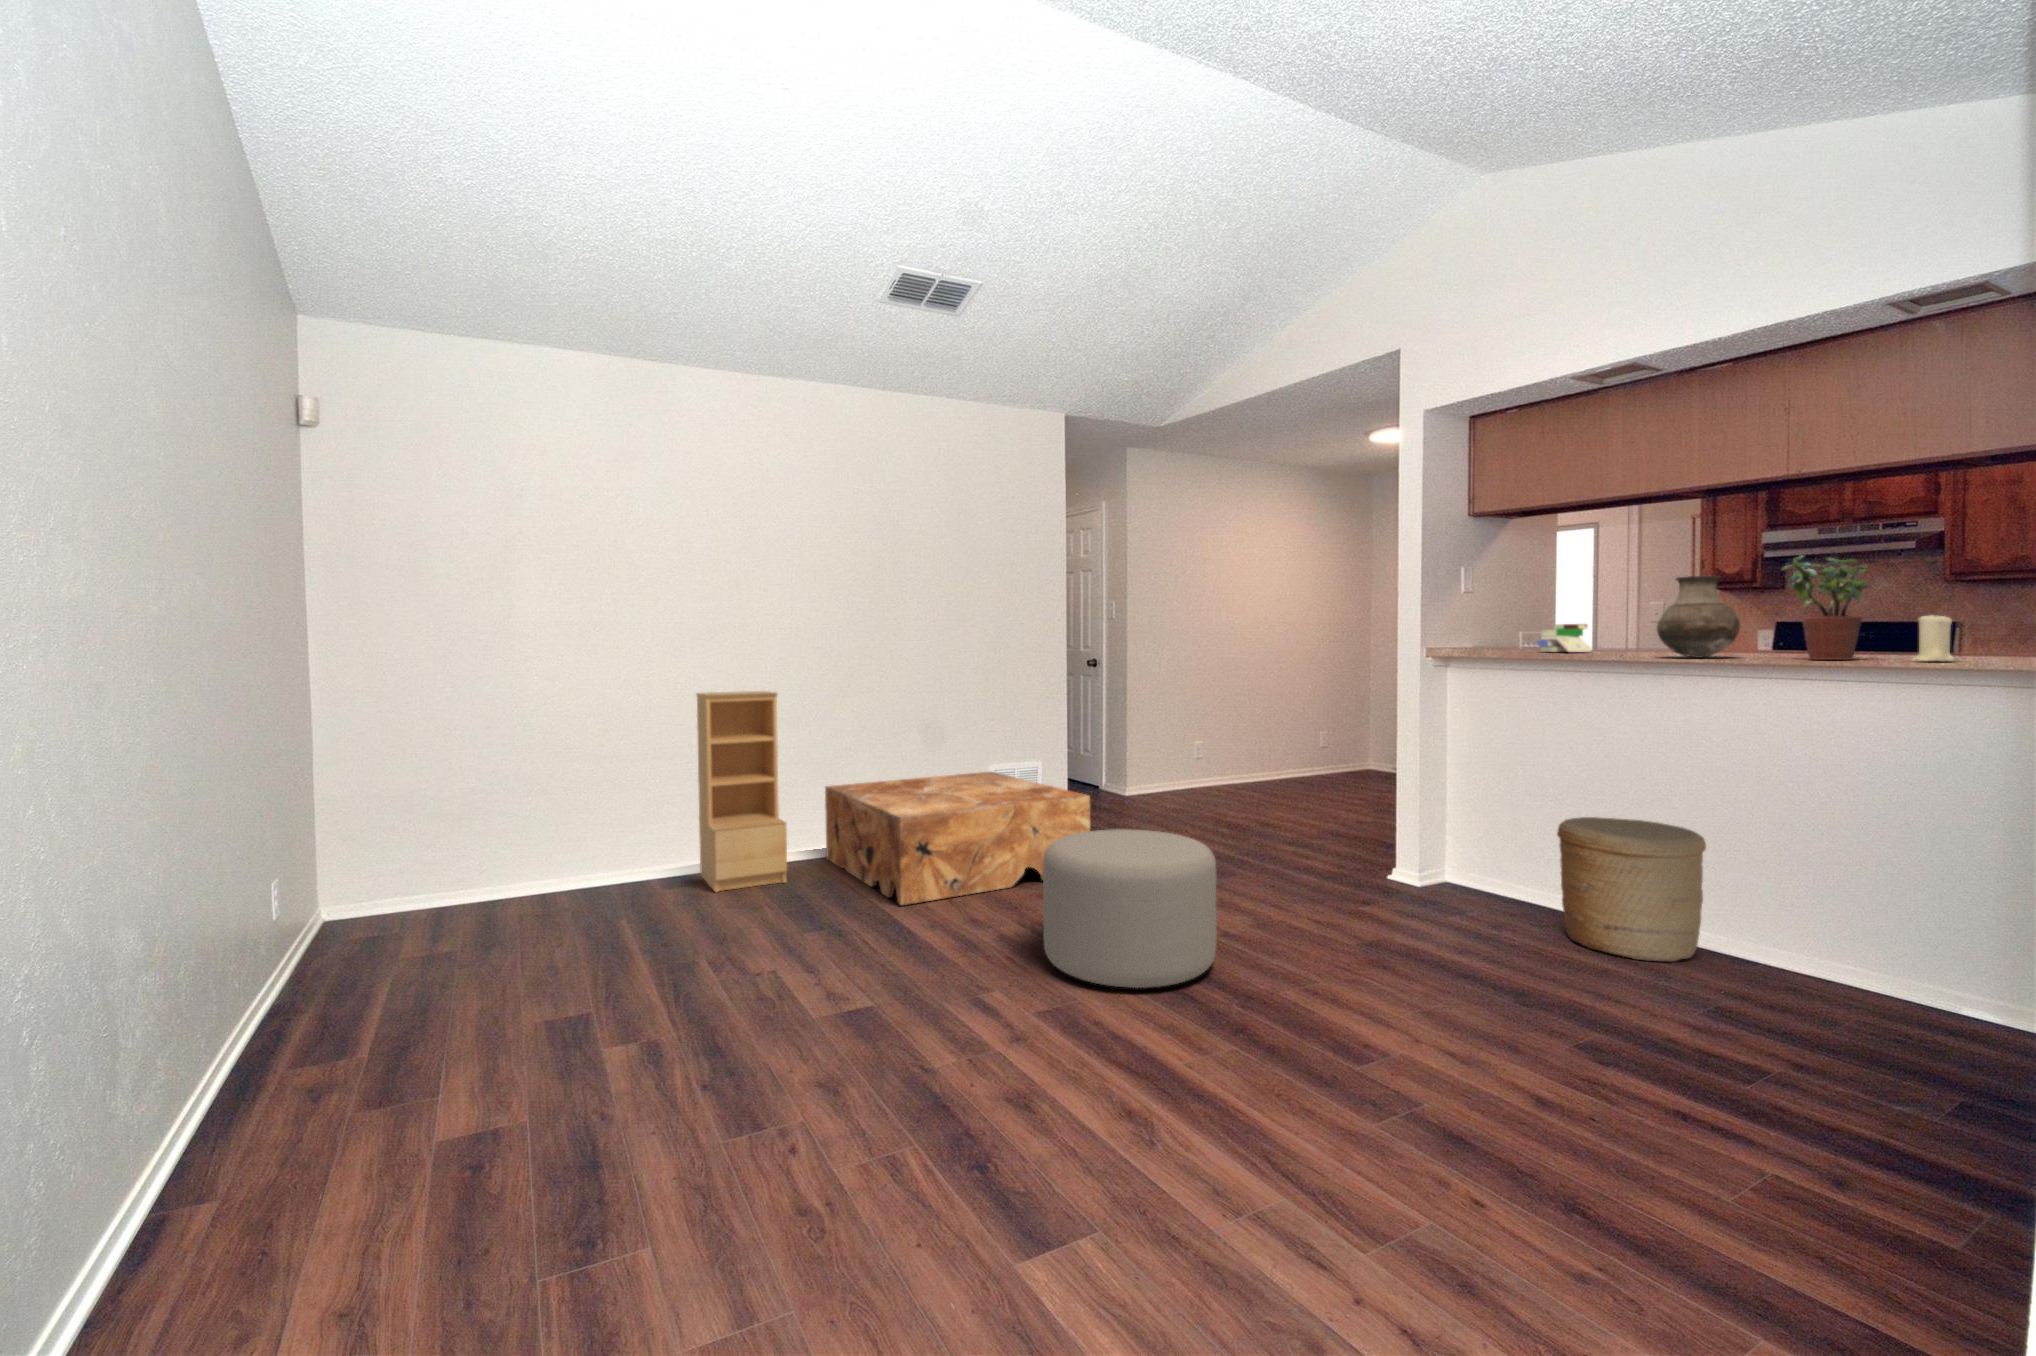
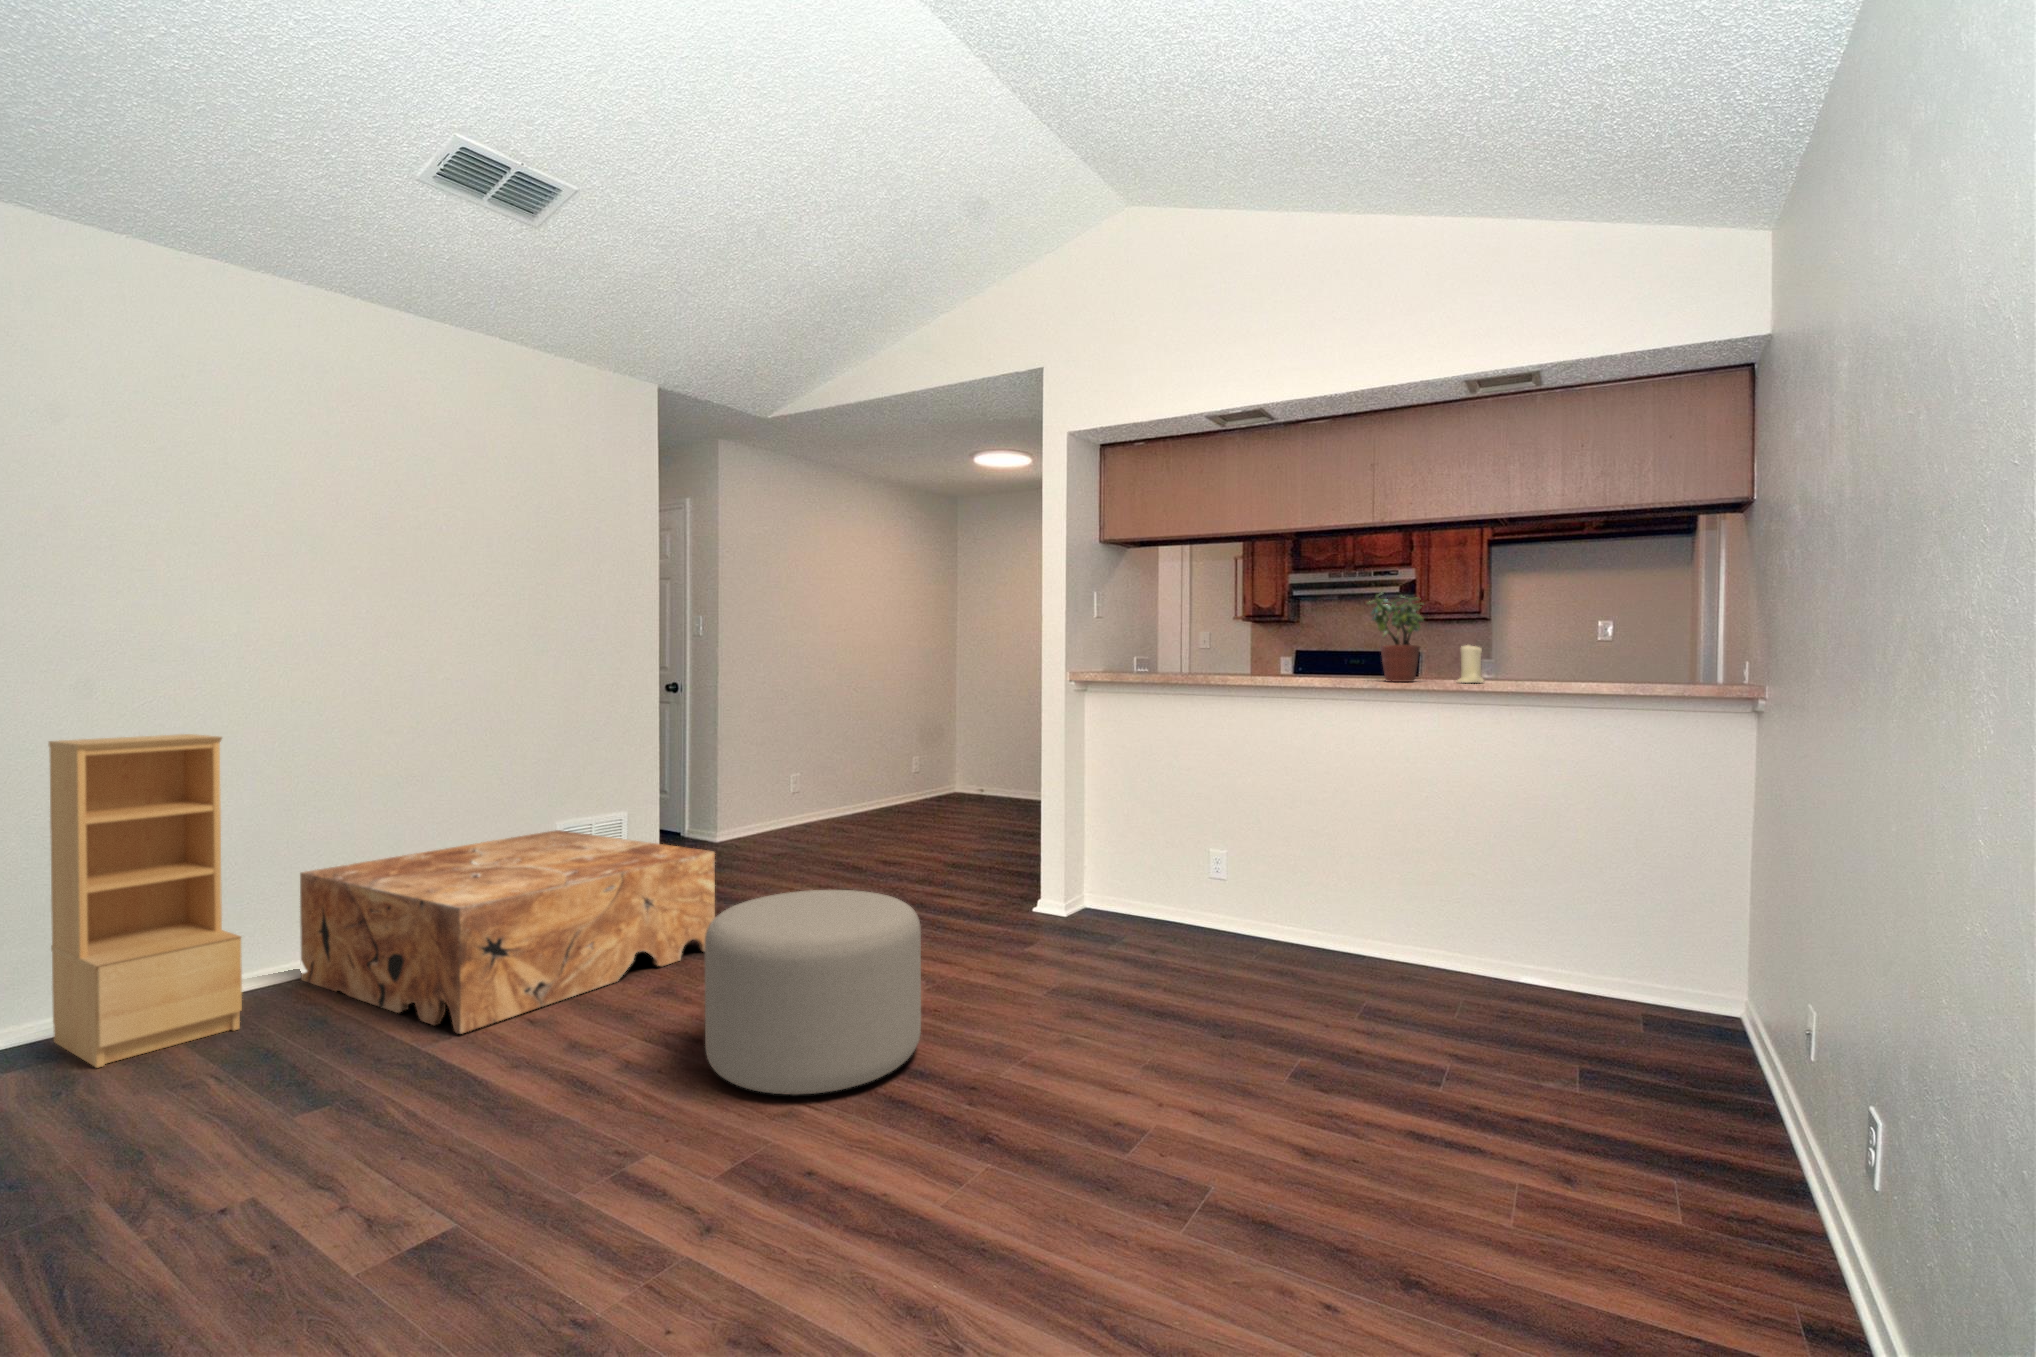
vase: present [1657,576,1741,658] -> none [1271,607,1333,680]
book: present [1537,624,1591,652] -> none [1153,649,1201,675]
woven basket: present [1557,817,1706,961] -> none [1201,829,1318,960]

